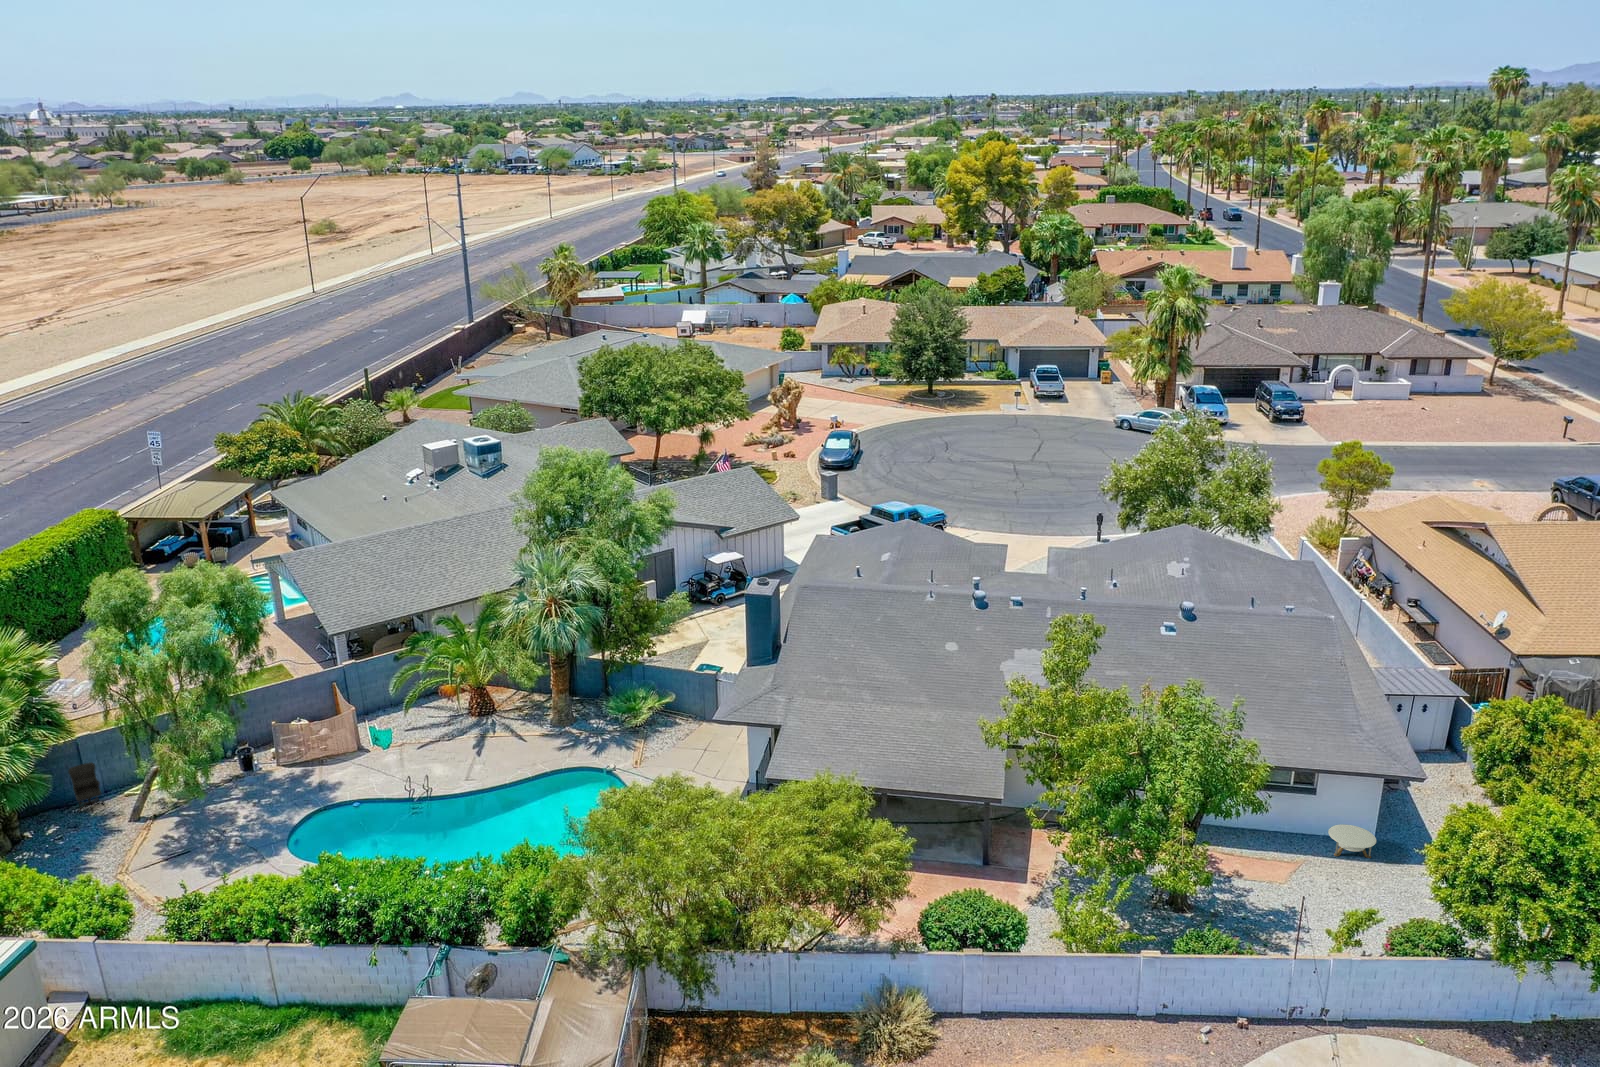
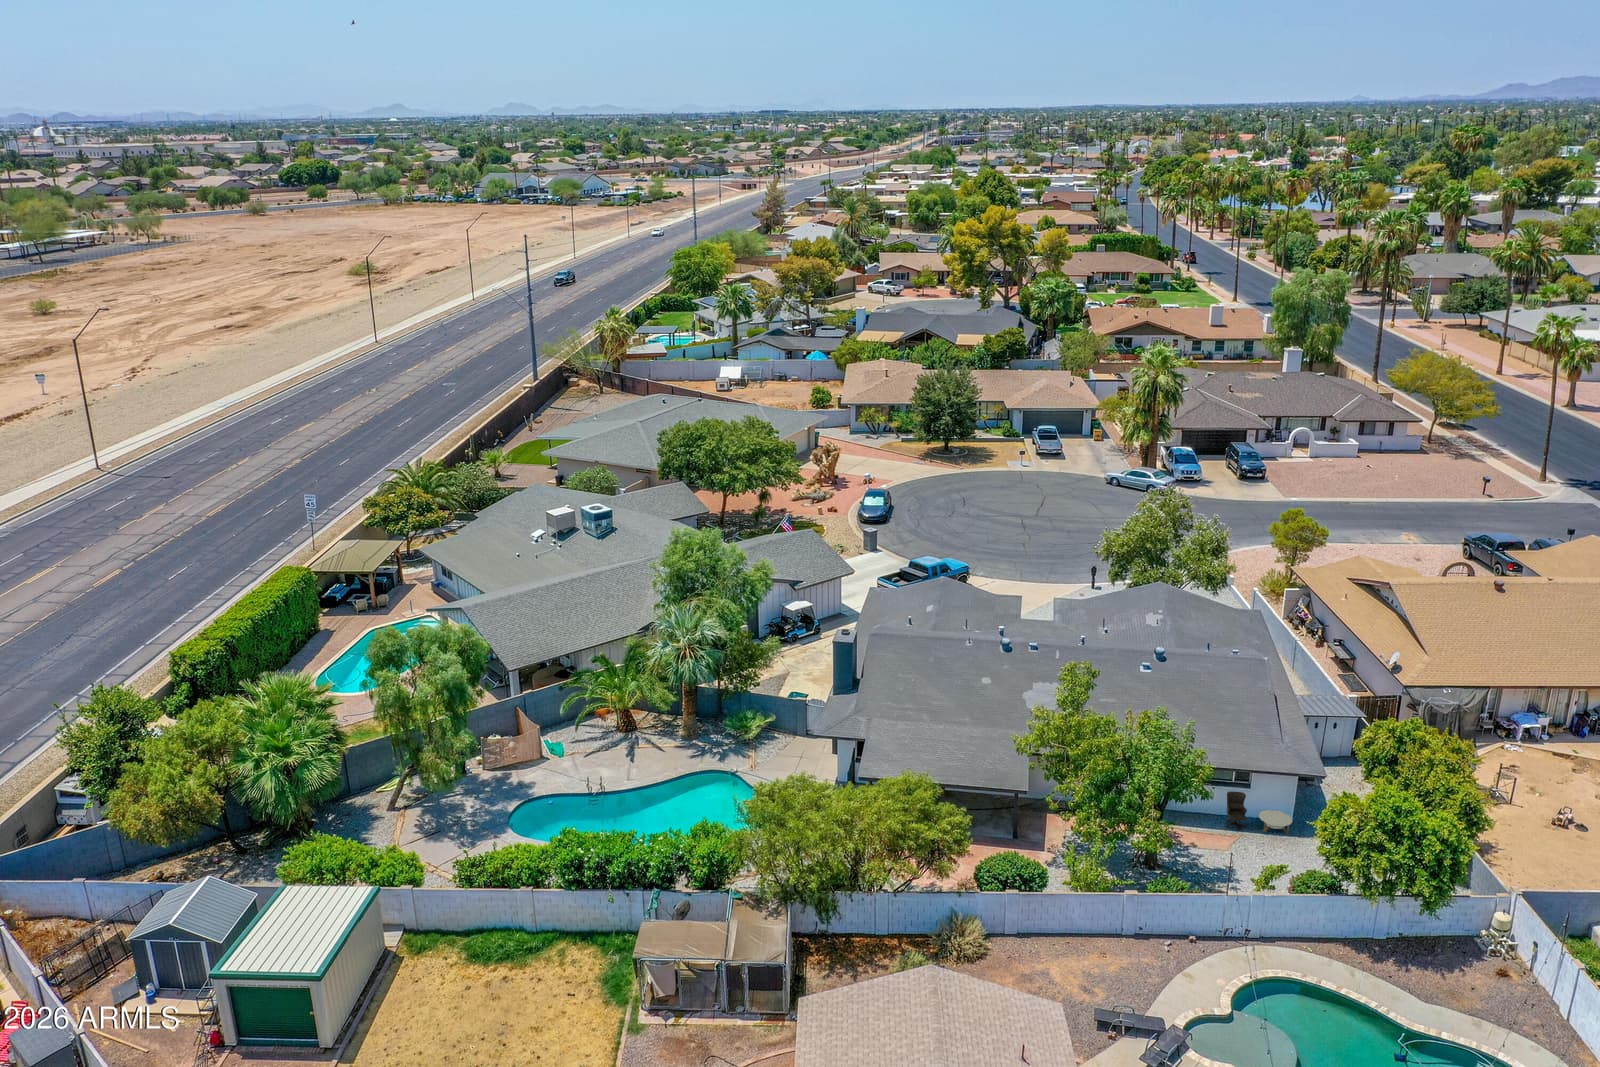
chair: present [68,762,104,812] -> present [1226,791,1247,830]

